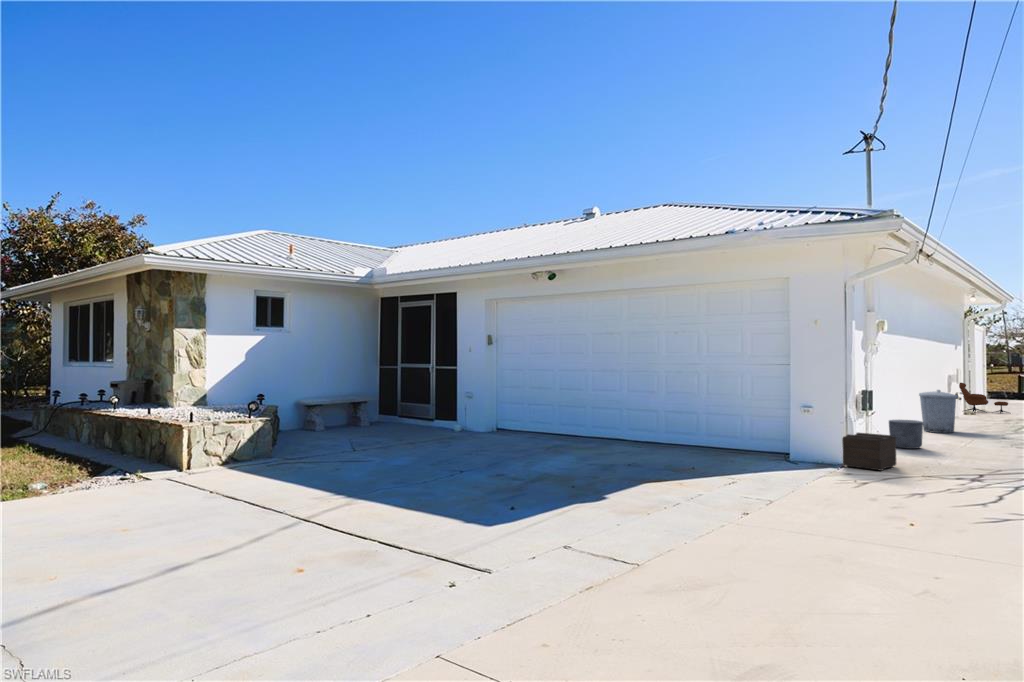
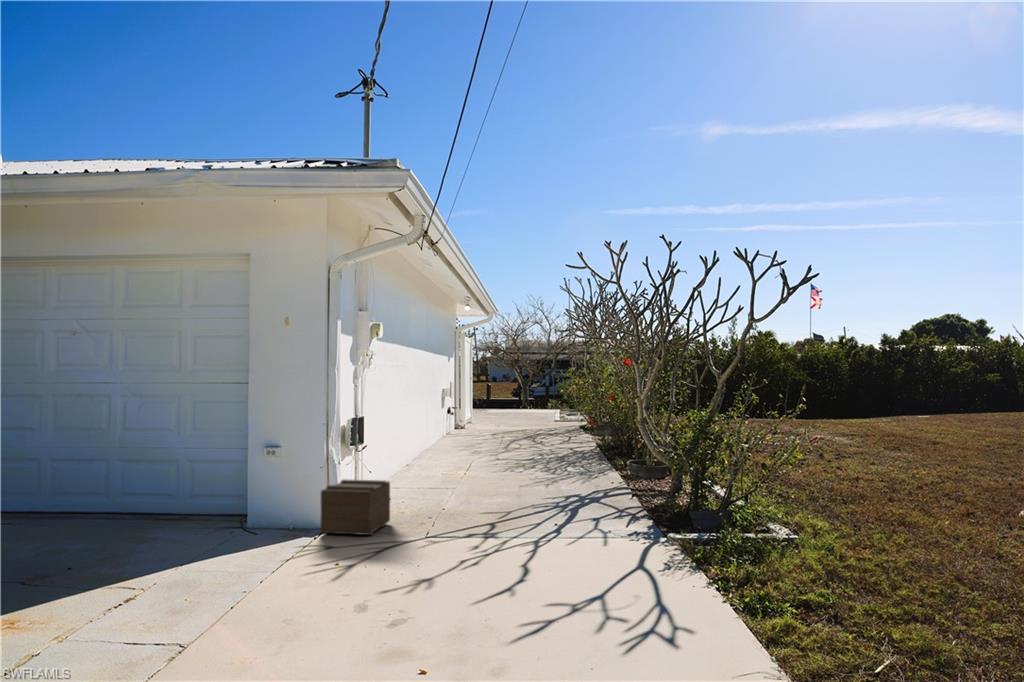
lounge chair: present [959,383,1008,413] -> none [452,396,494,427]
trash can: present [919,390,958,433] -> none [416,407,454,458]
planter: present [889,420,923,449] -> none [384,449,421,487]

